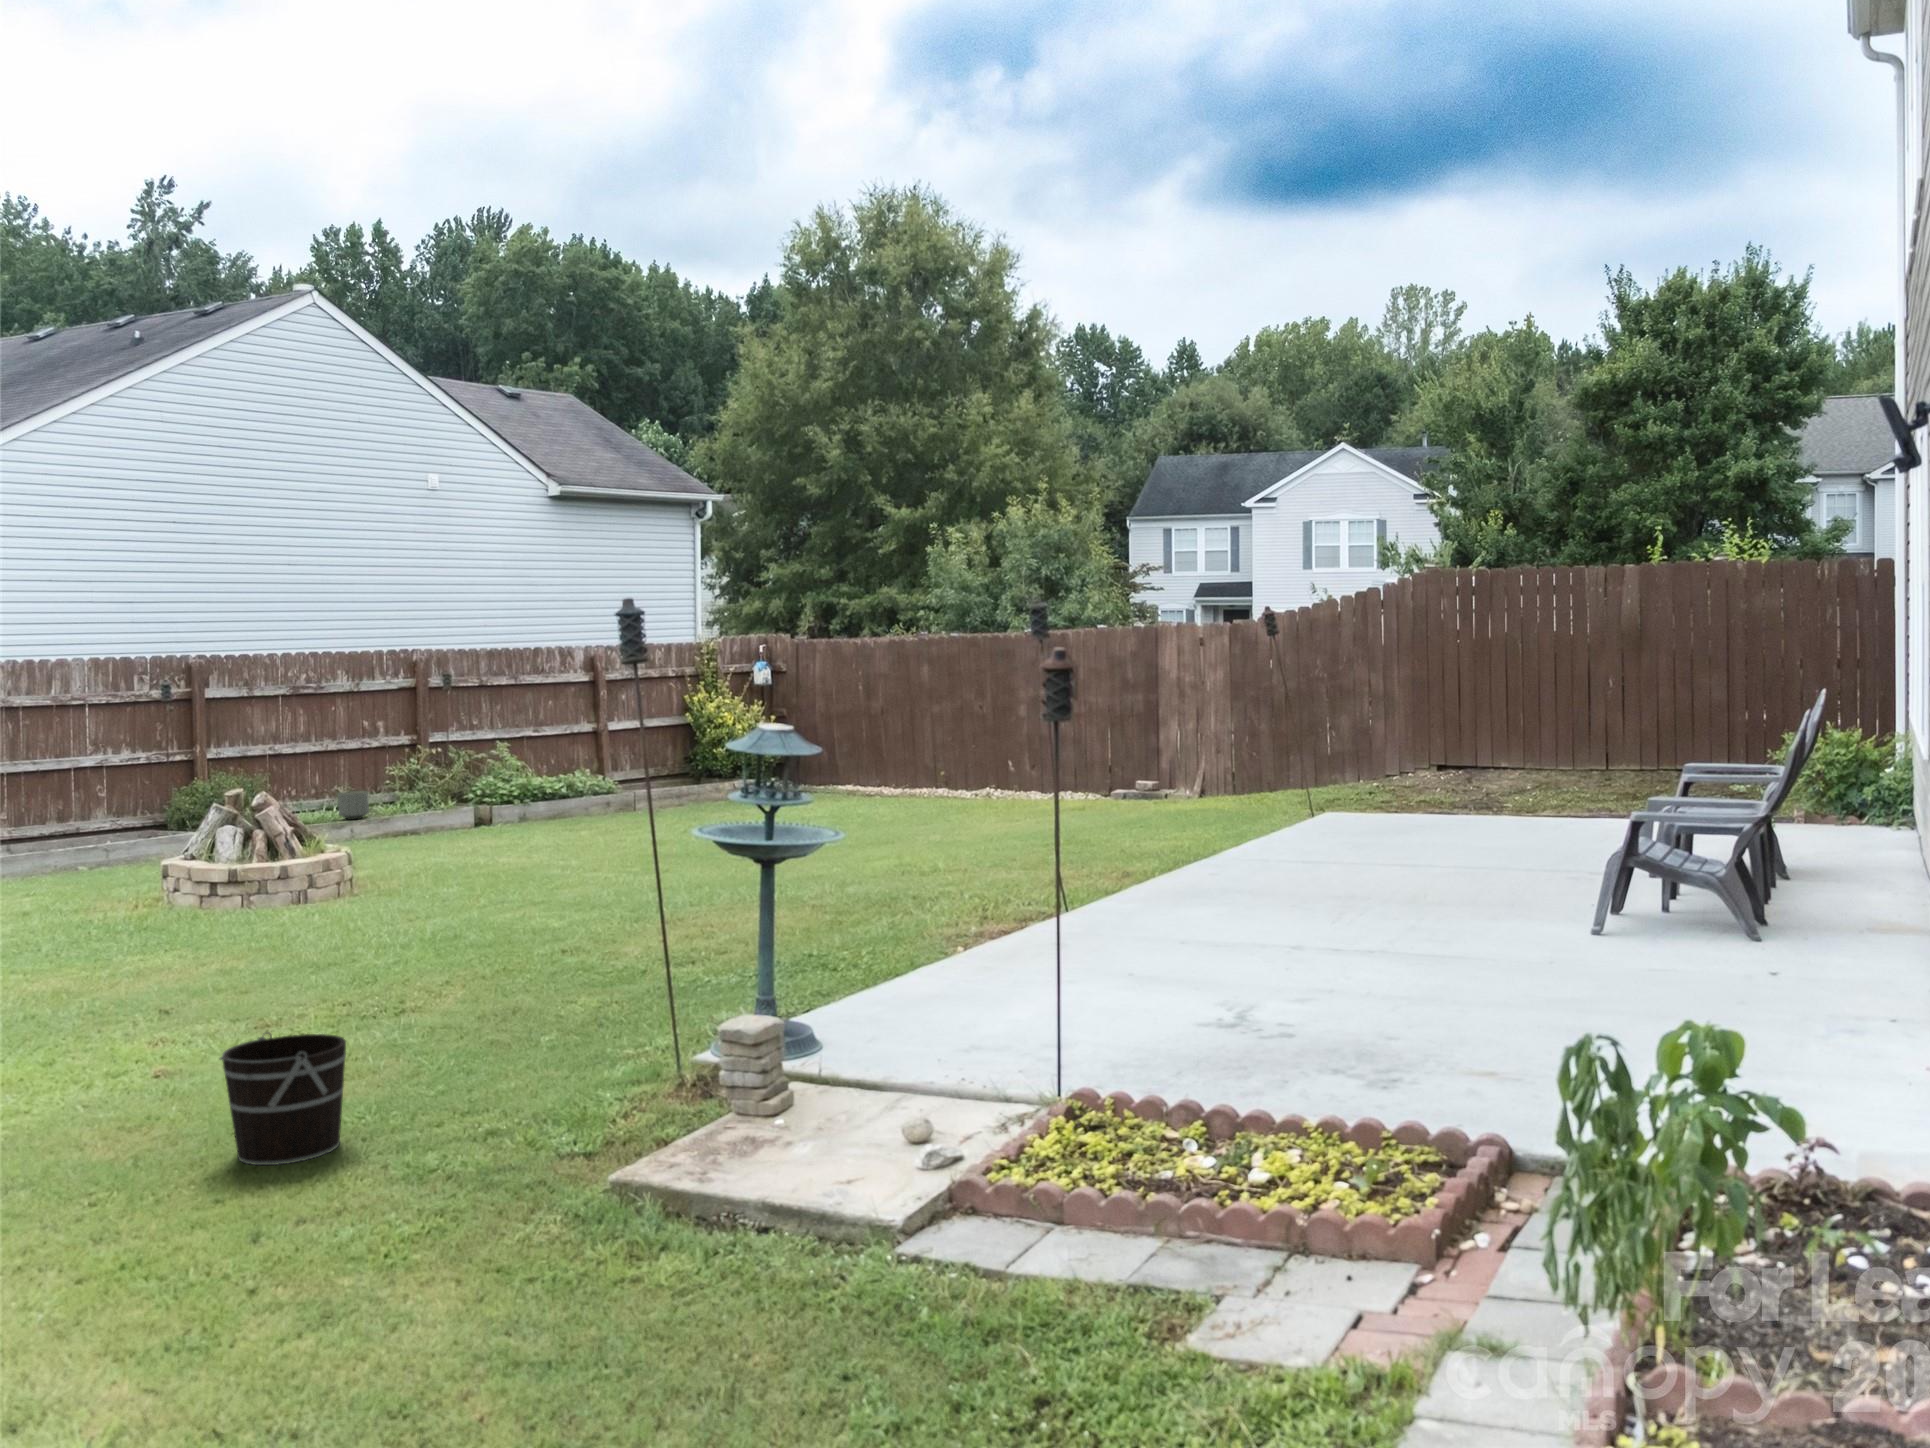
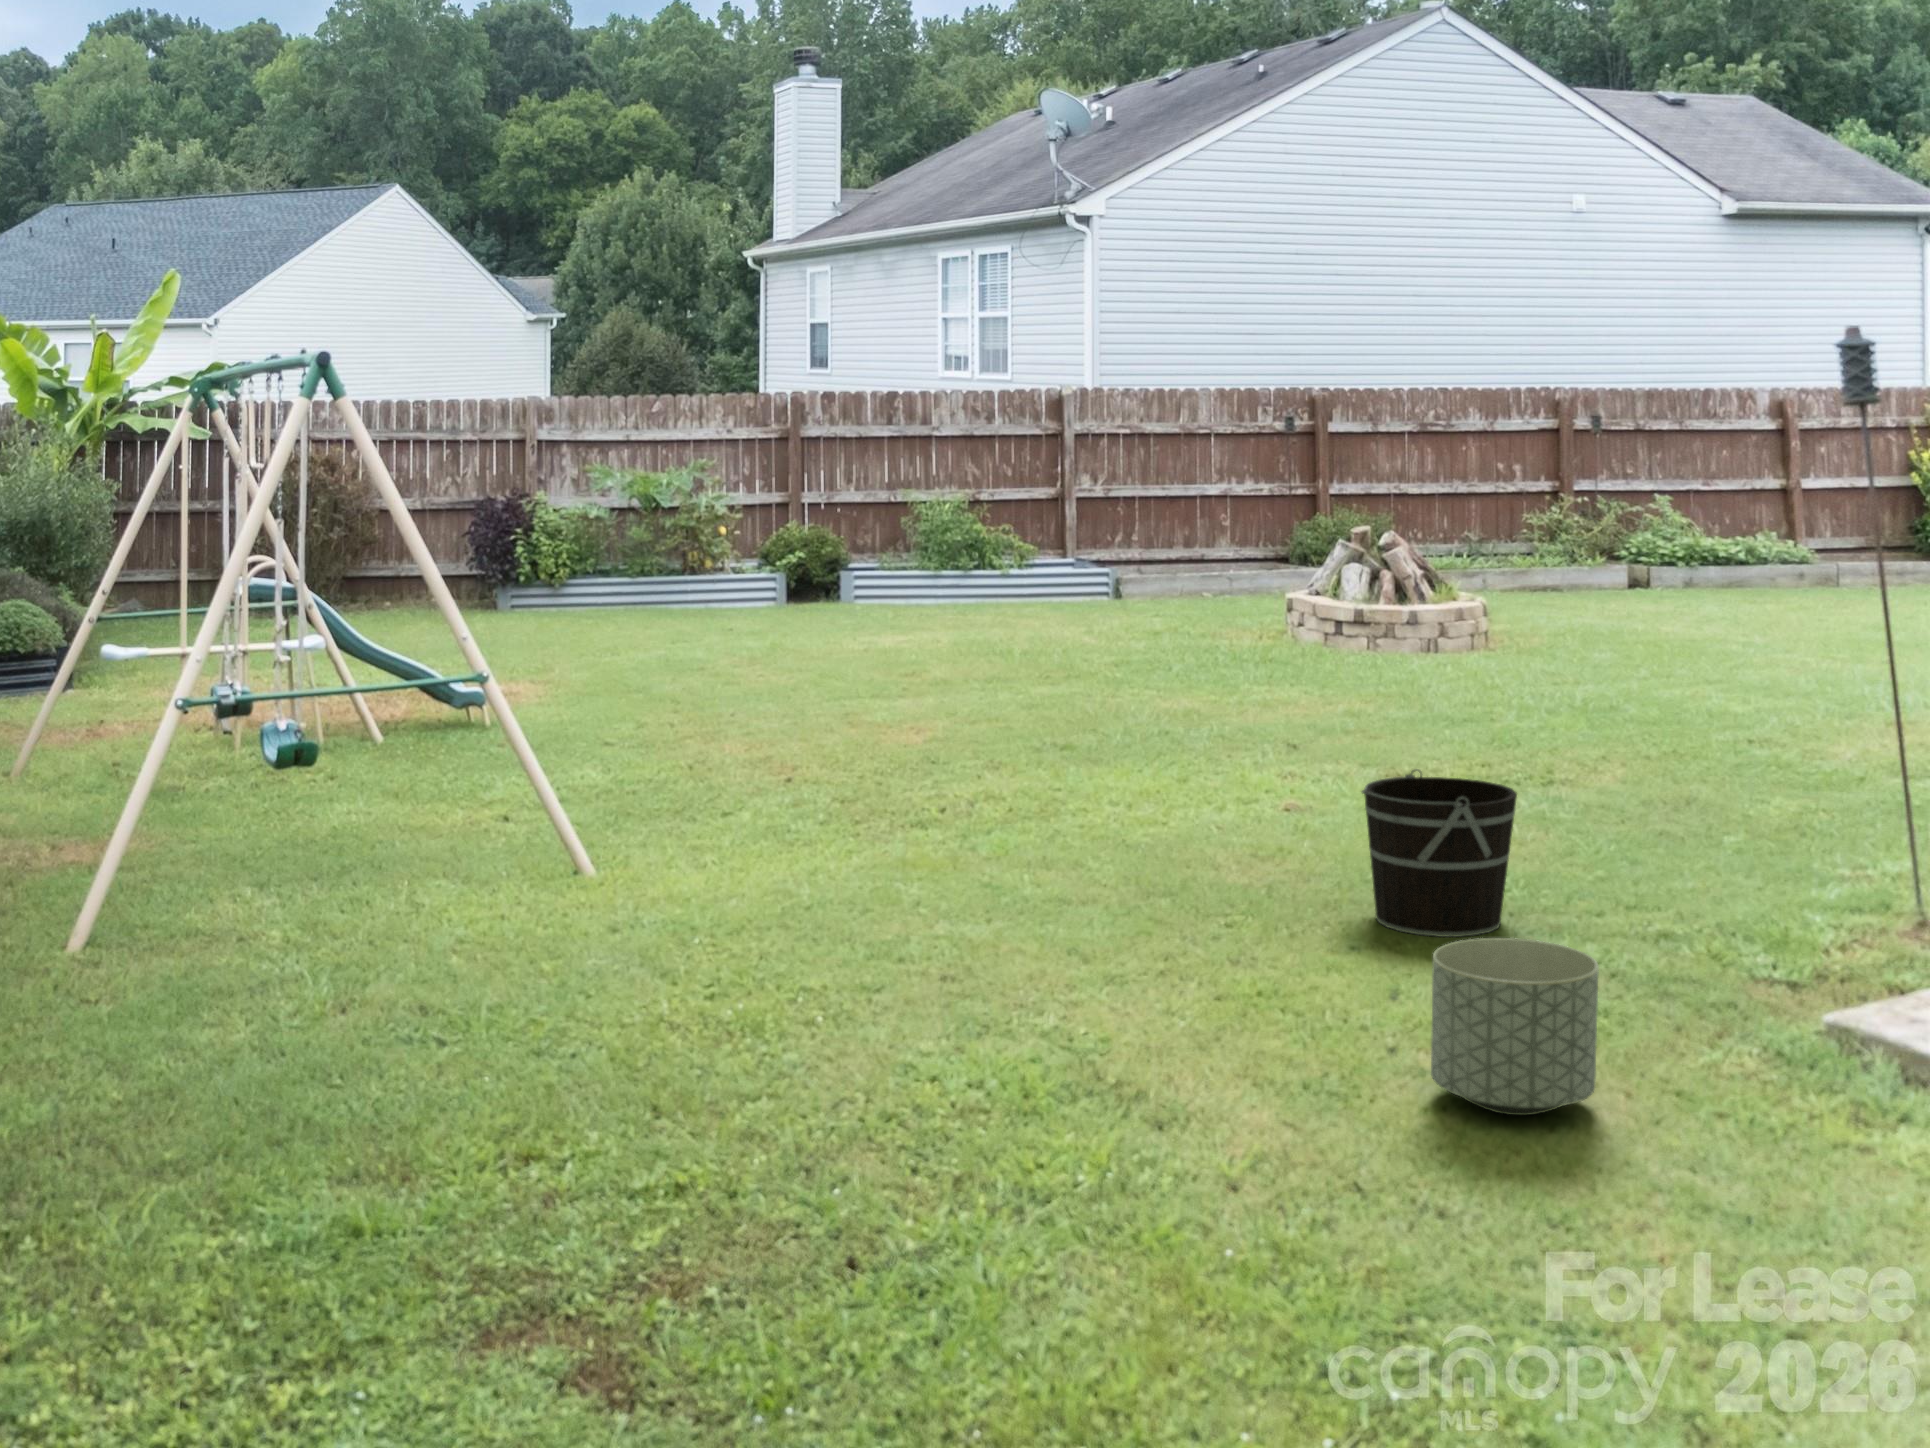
planter: present [338,791,369,820] -> present [1431,938,1599,1115]

